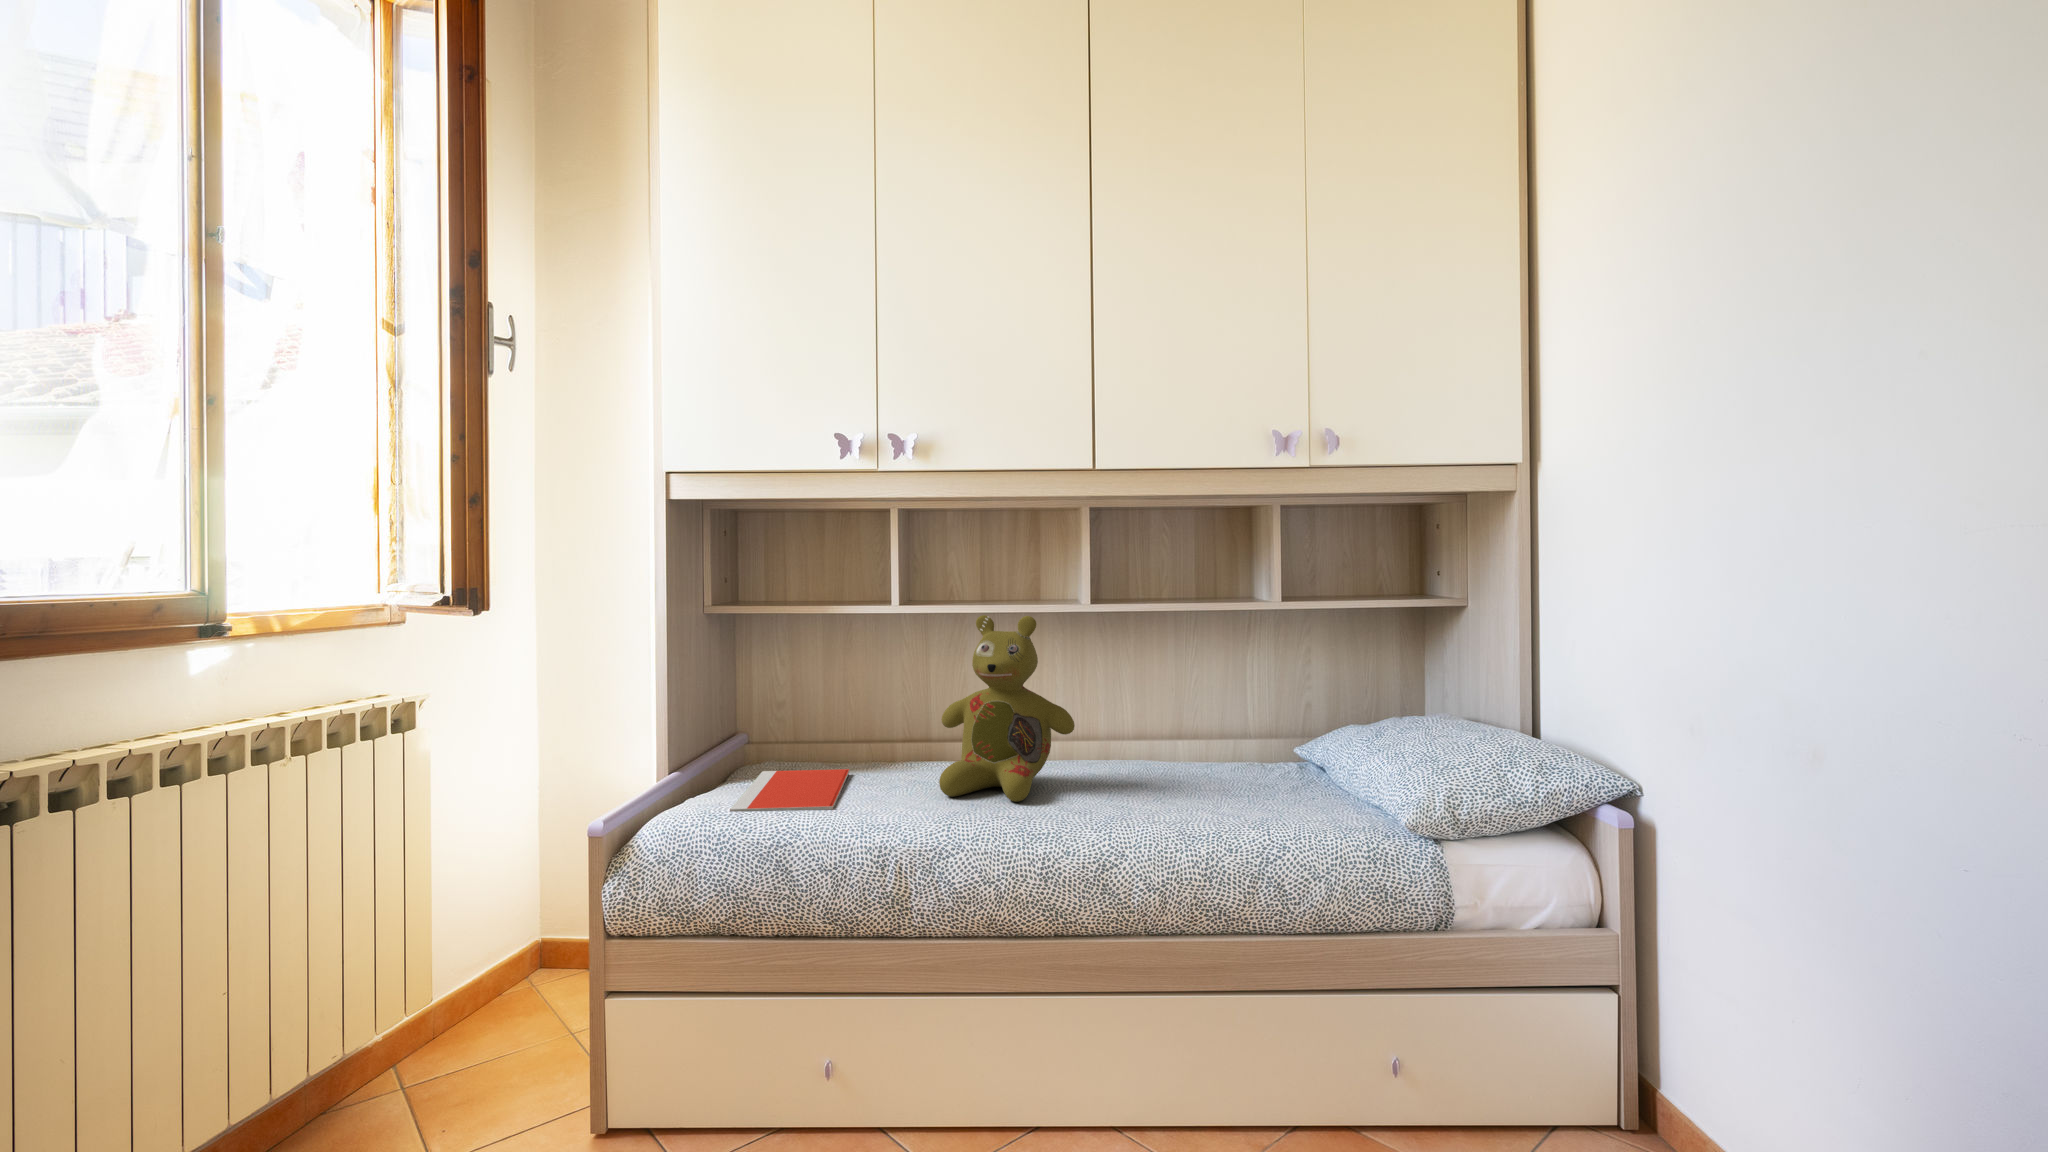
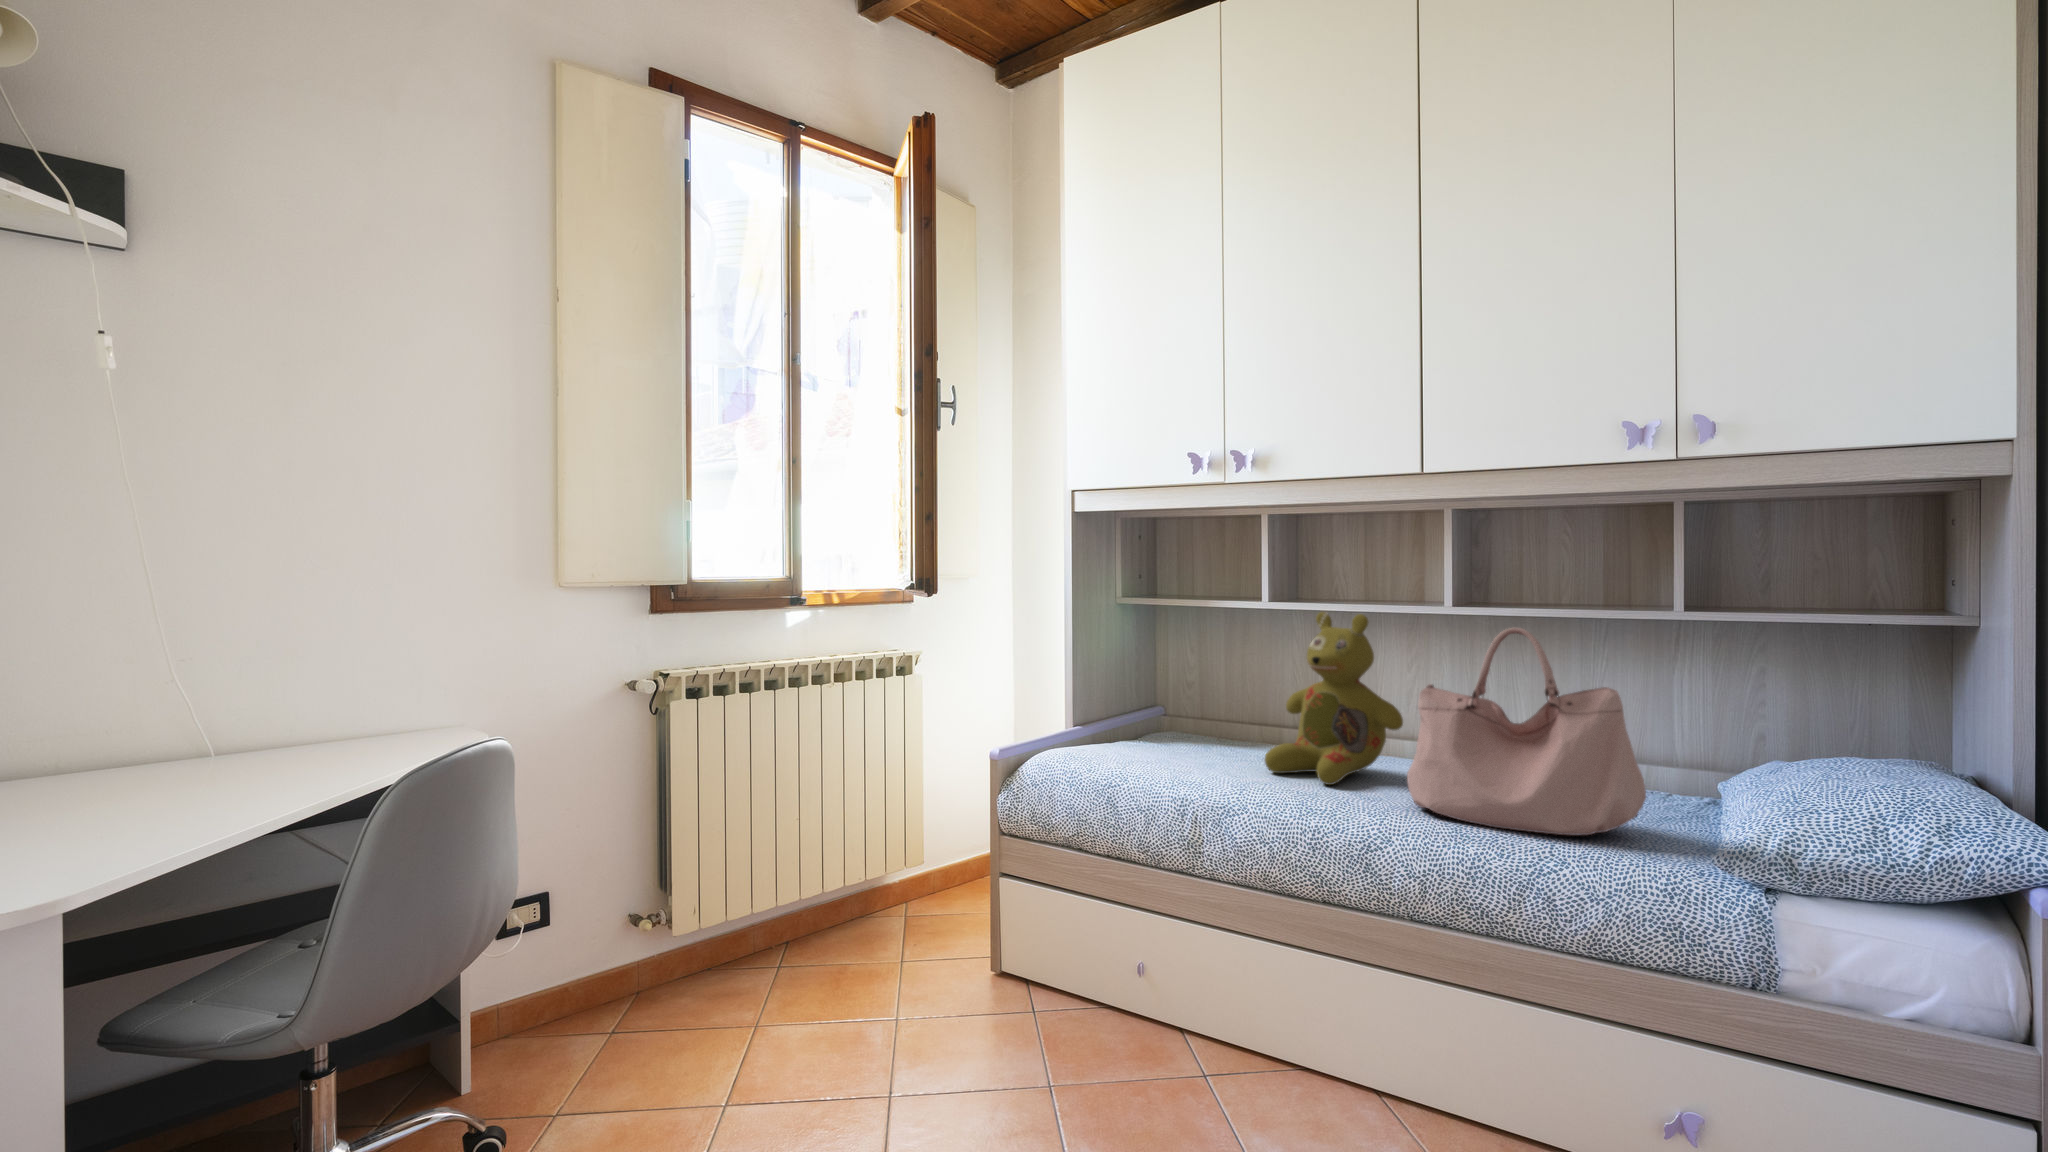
handbag: none [1109,623,1319,822] -> present [1407,628,1646,836]
notebook: present [730,769,850,811] -> none [1092,735,1213,767]

